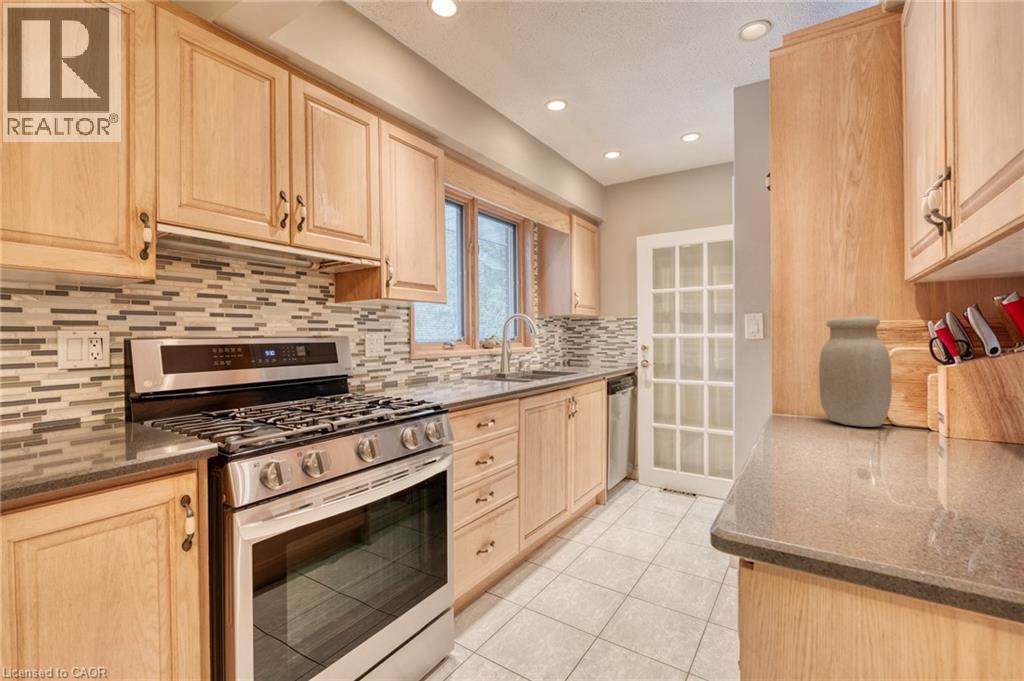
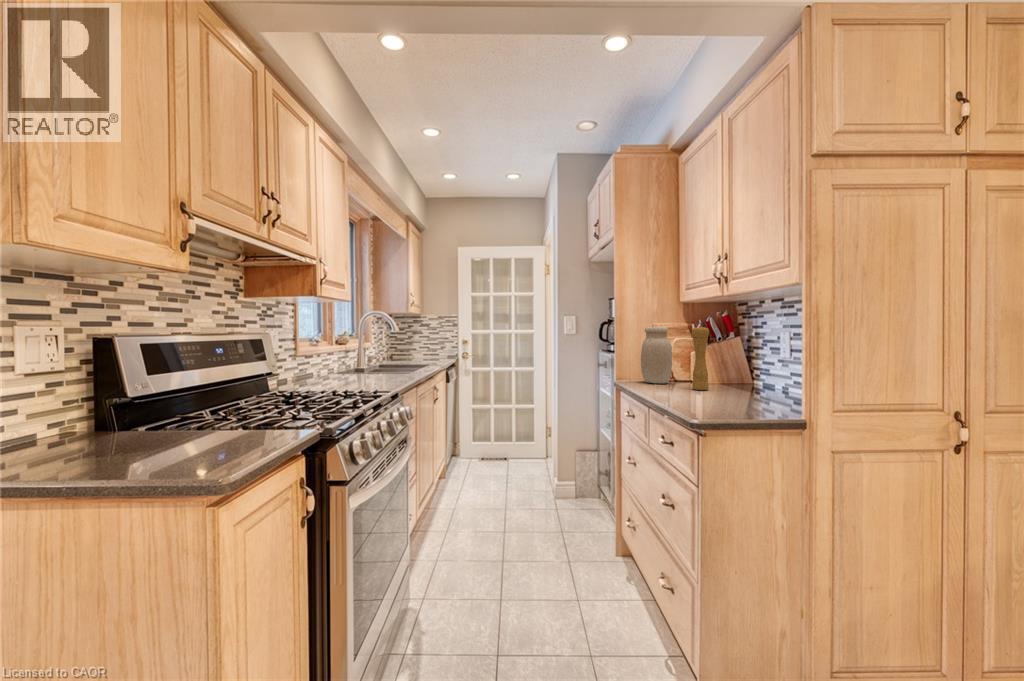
pepper mill: none [913,311,965,454] -> present [692,326,709,390]

